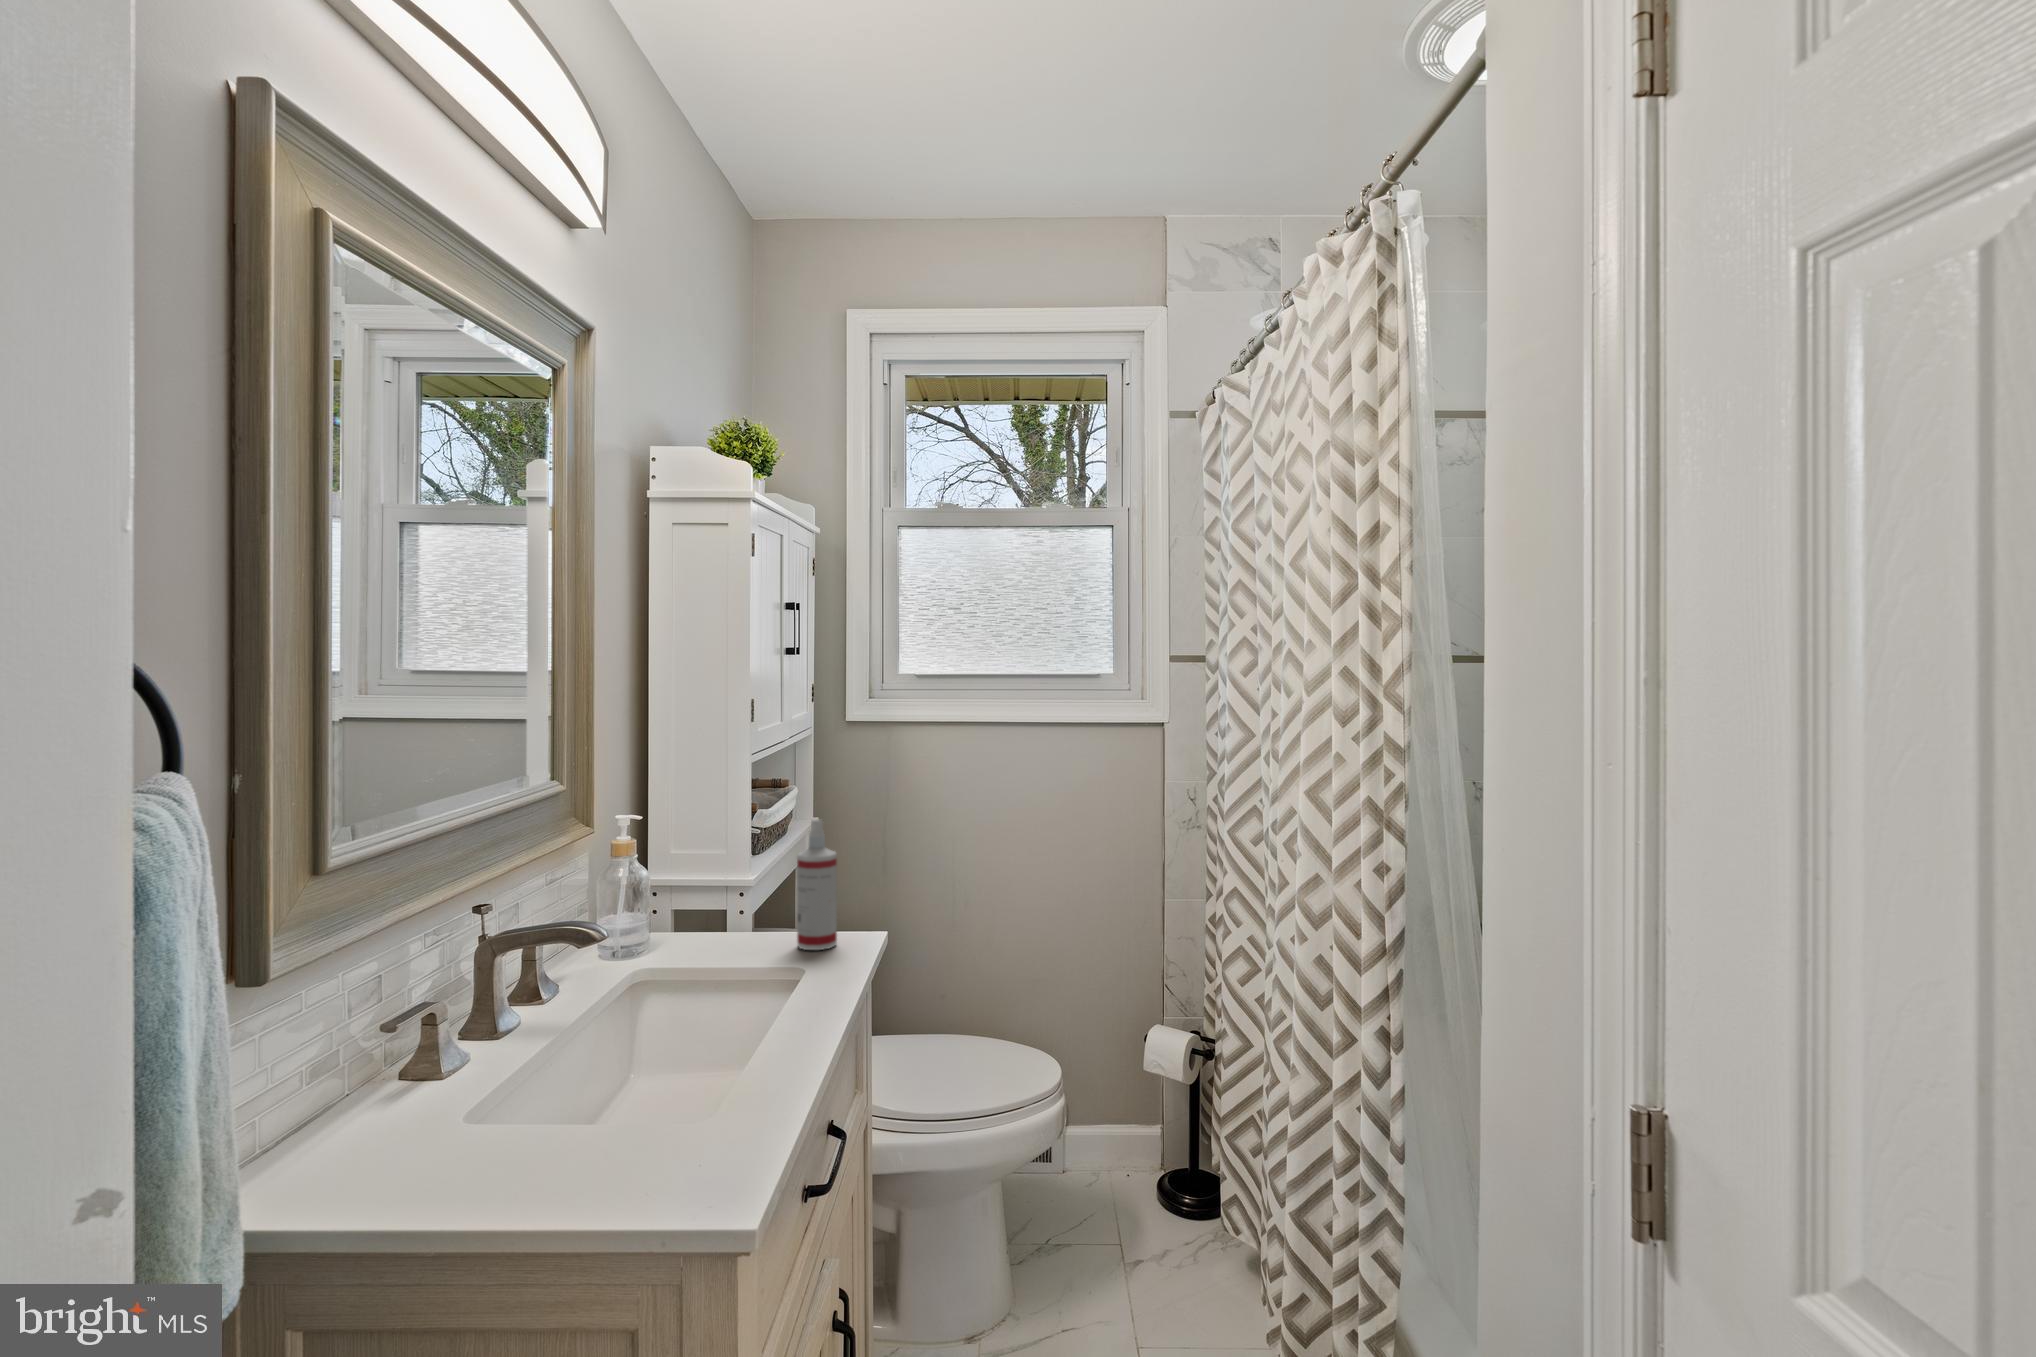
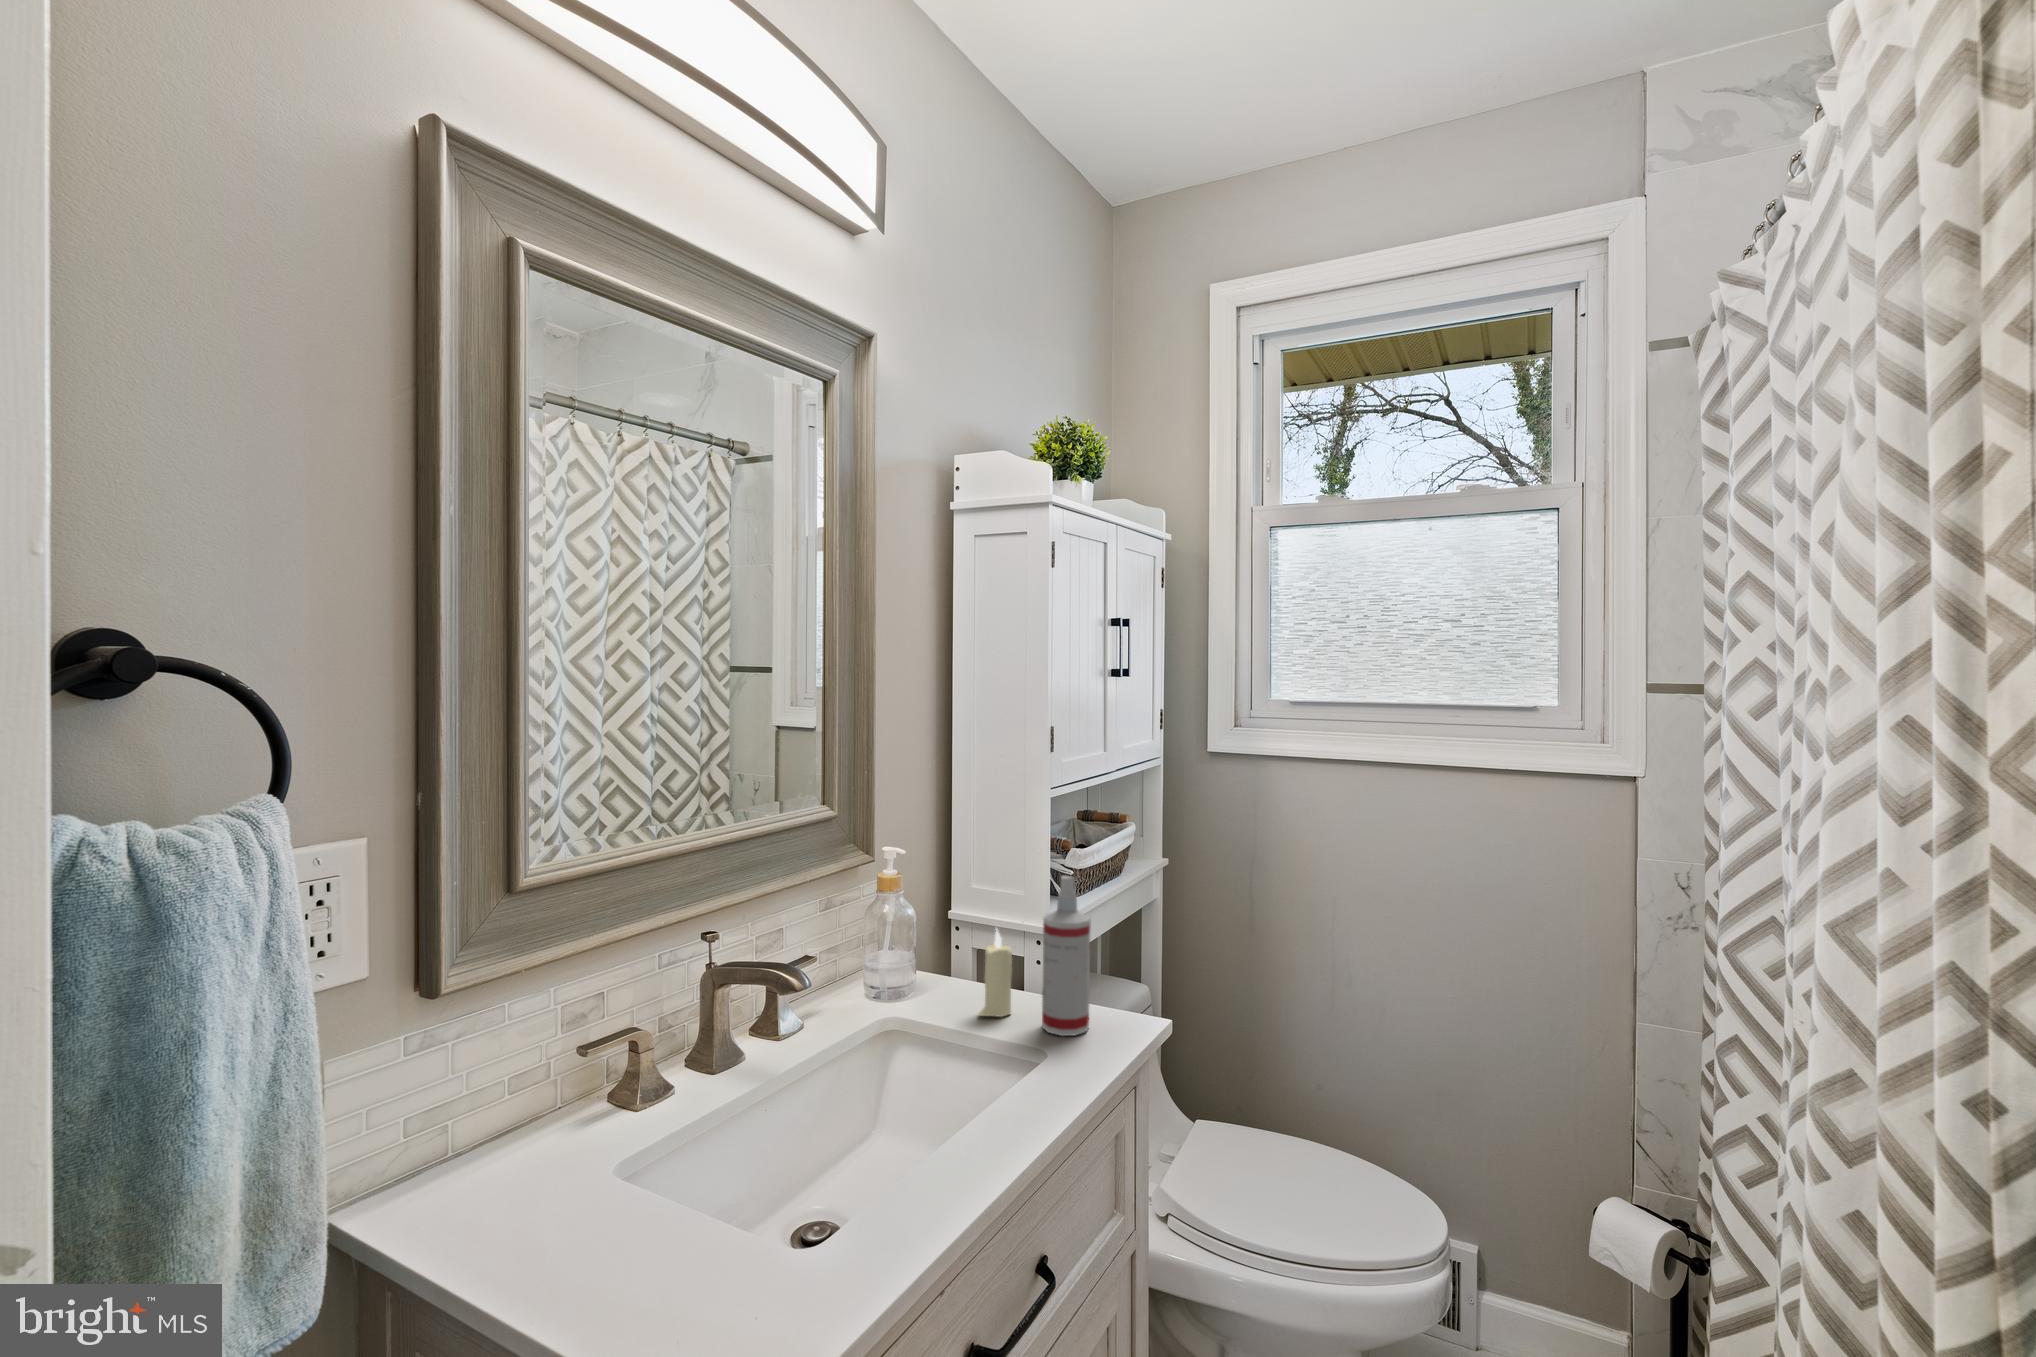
candle: none [735,872,763,950] -> present [978,929,1012,1017]

